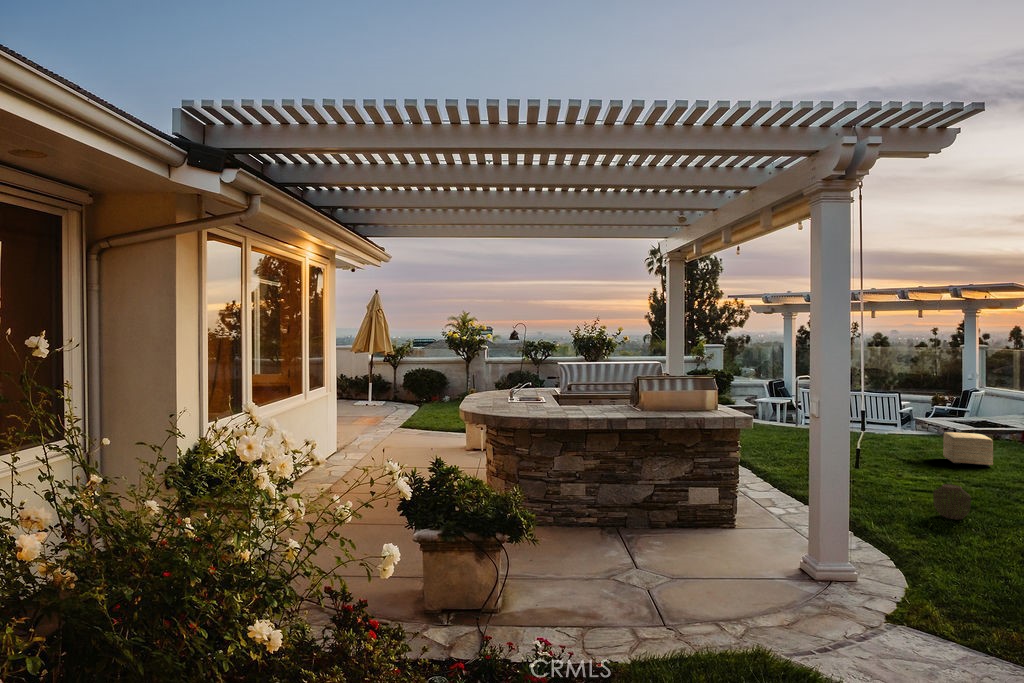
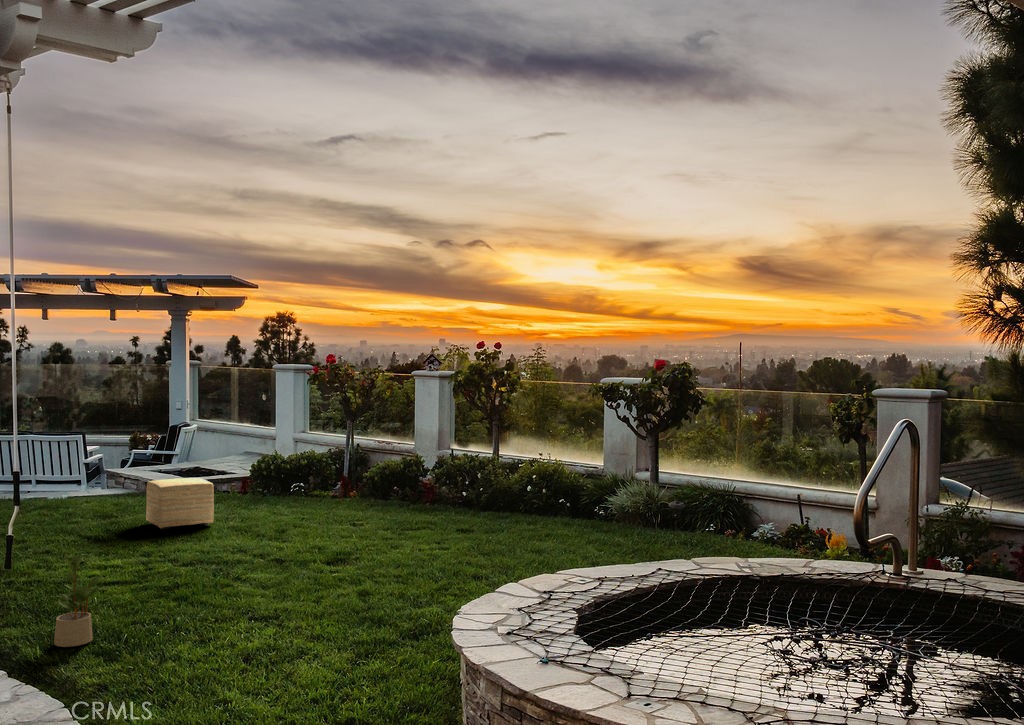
potted plant: none [892,470,917,514] -> present [54,556,102,647]
woven basket: present [934,484,971,520] -> none [131,567,190,632]

